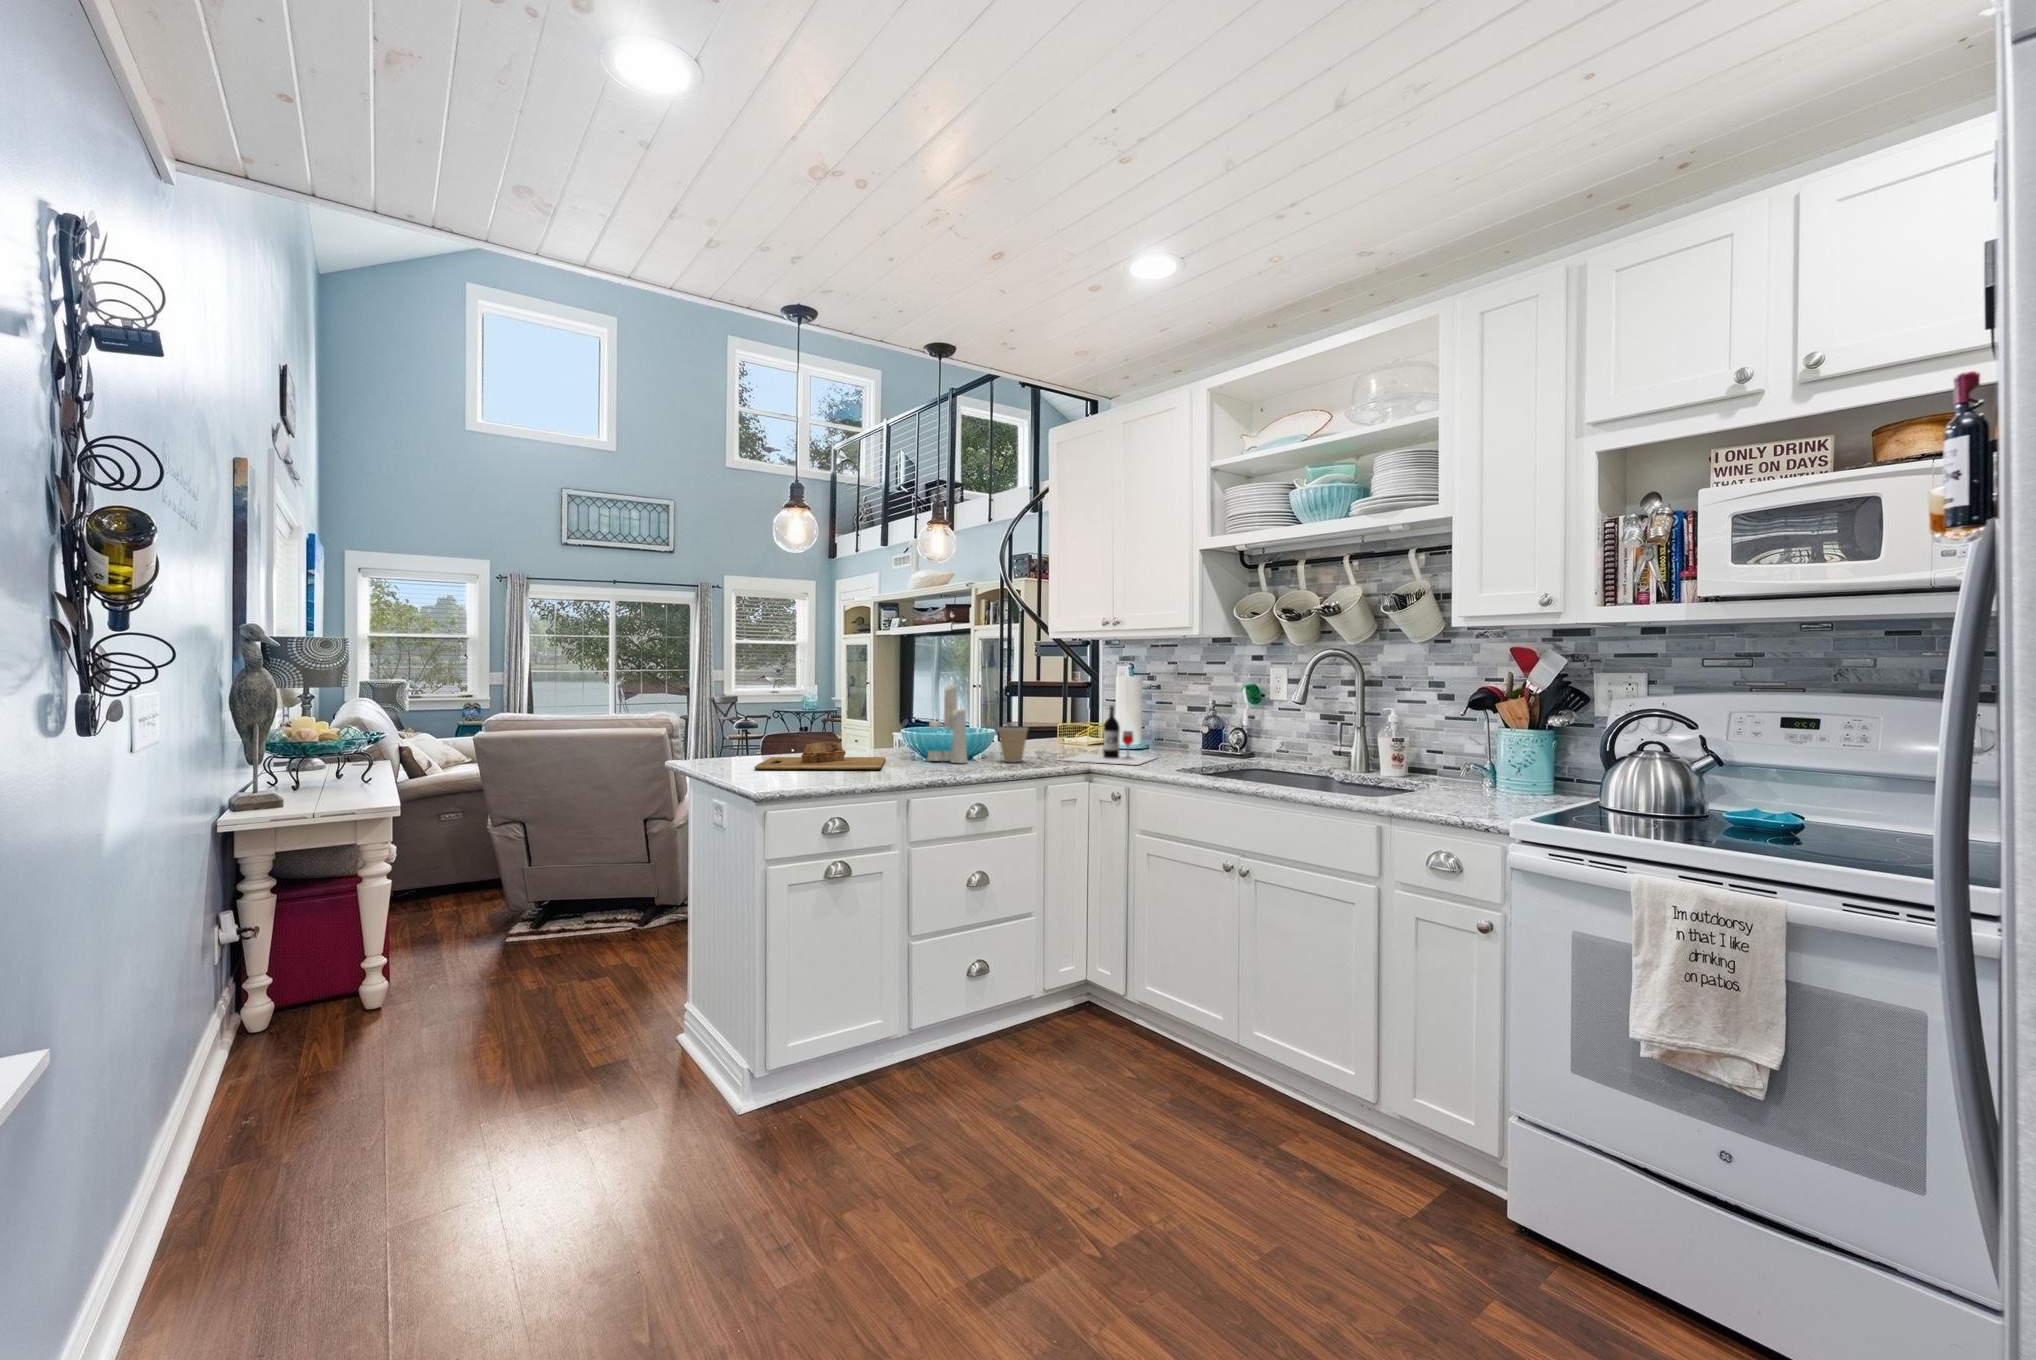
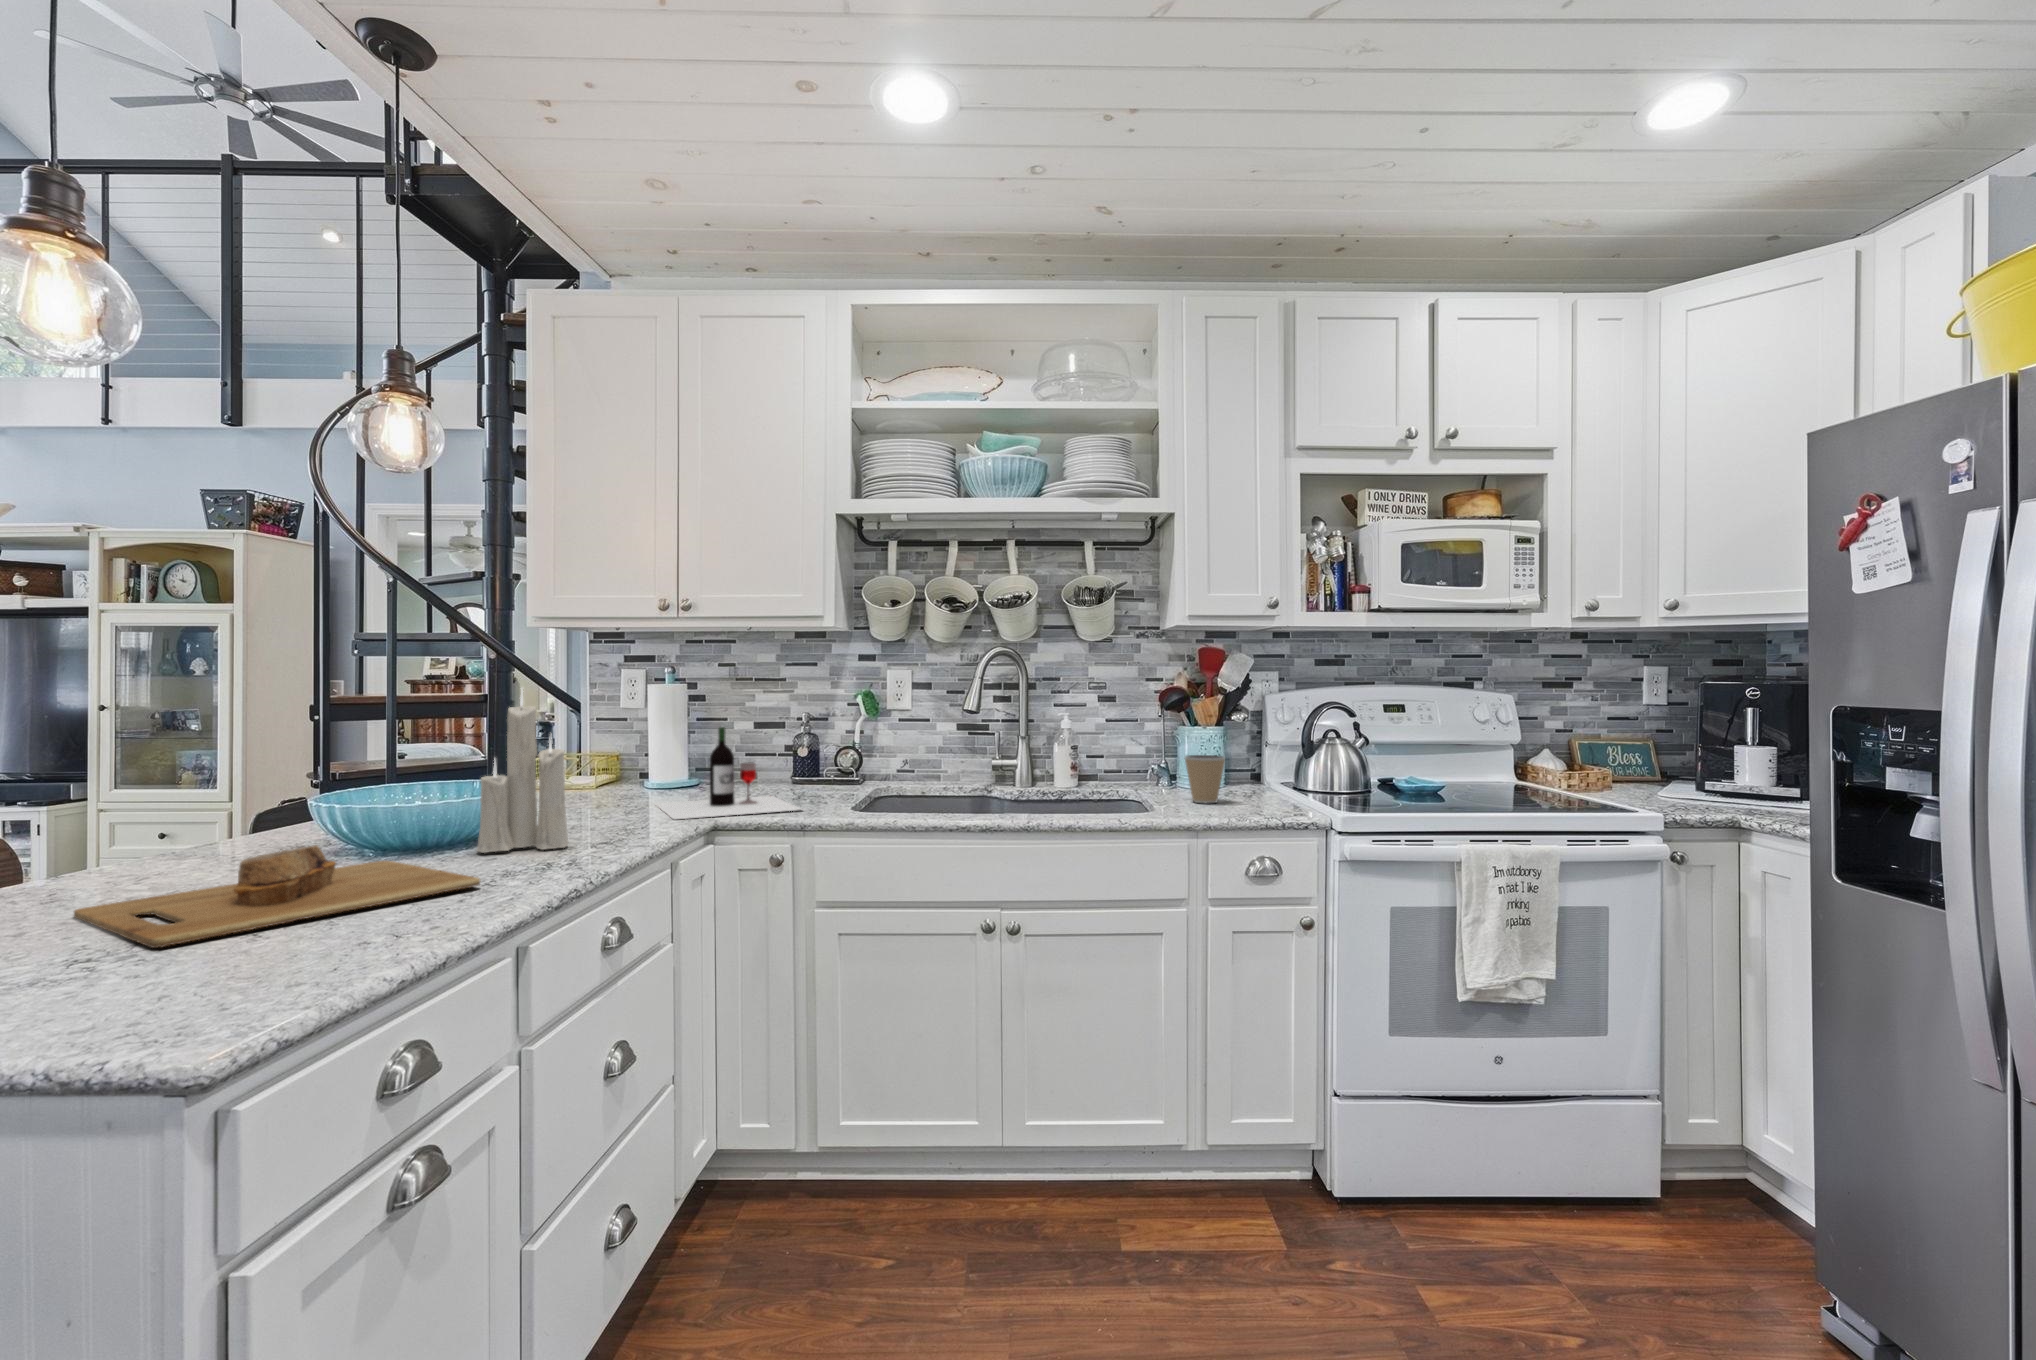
coffee cup: present [998,726,1028,762] -> present [1184,755,1226,803]

